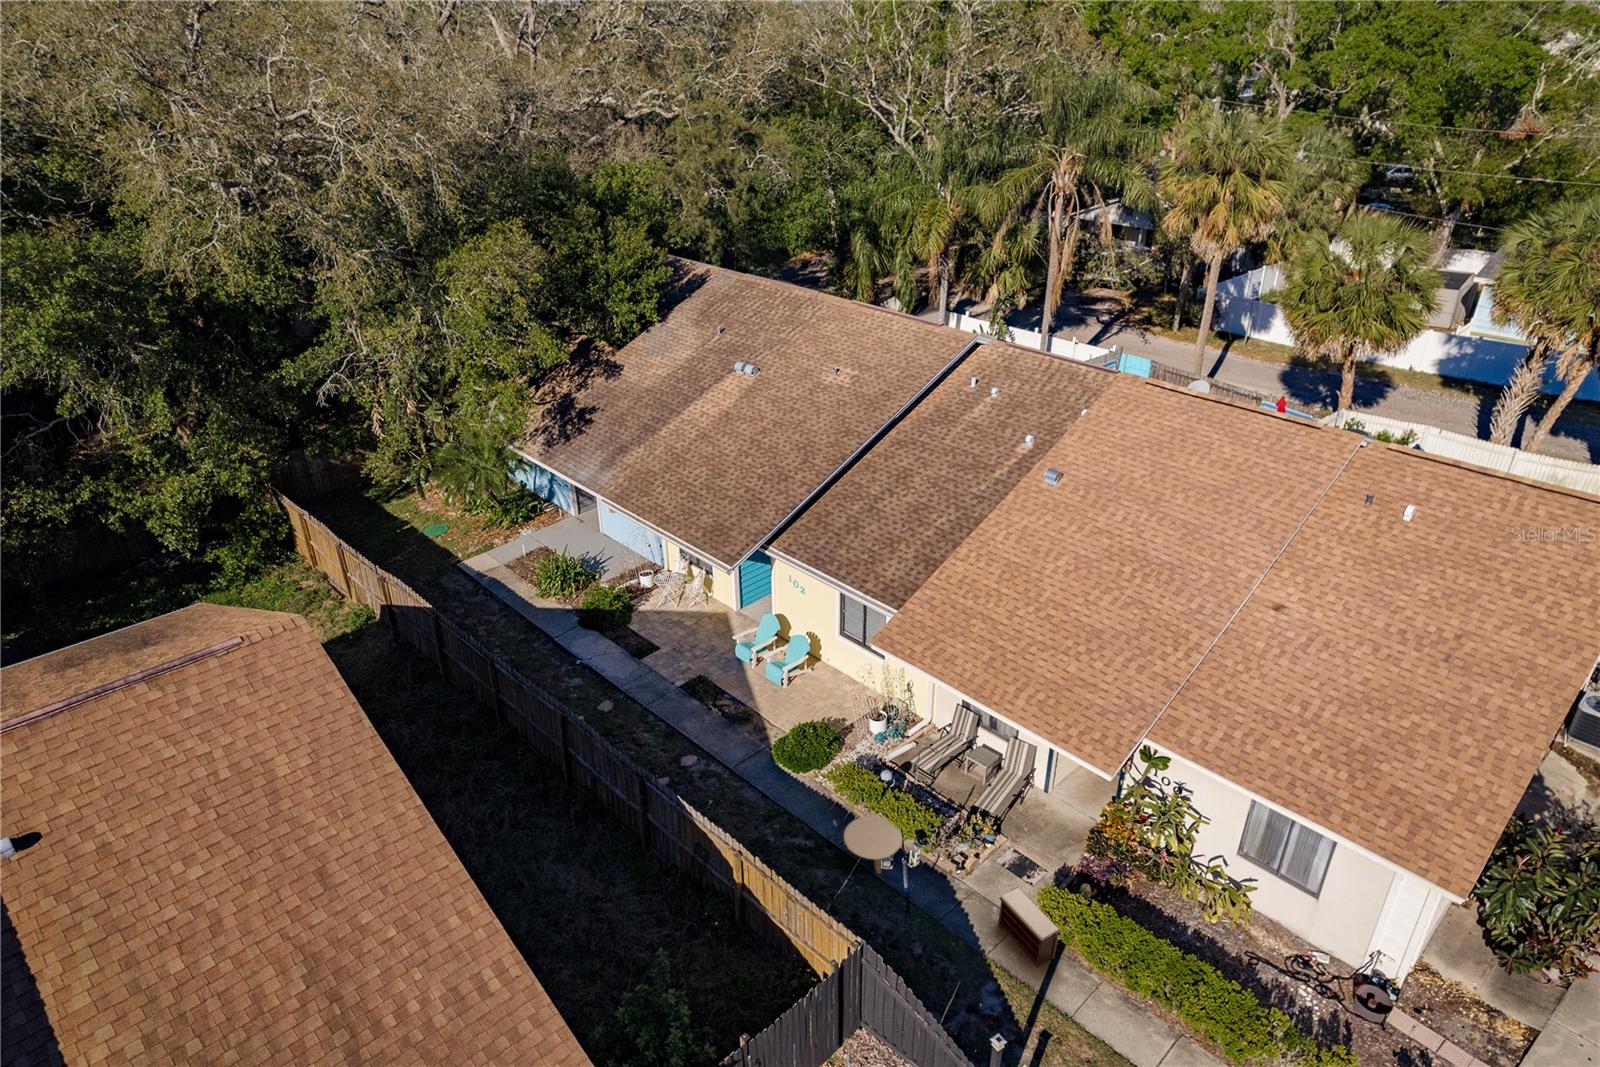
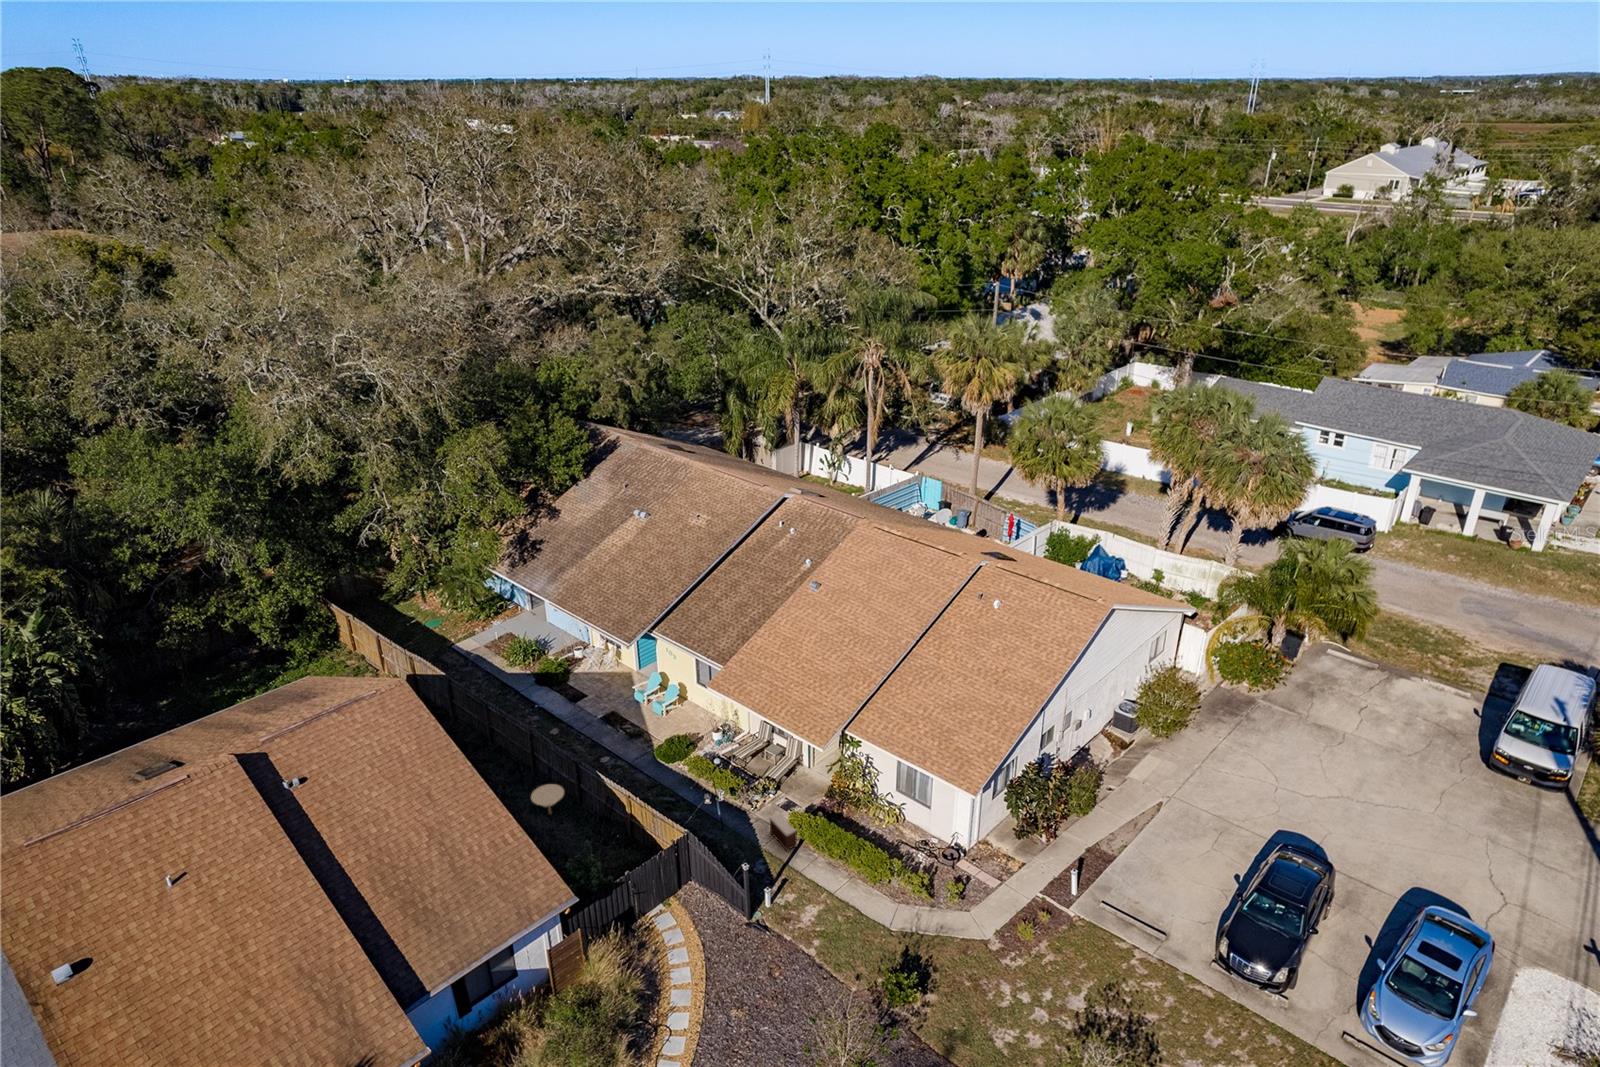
round table: present [844,816,902,874] -> present [531,784,564,814]

